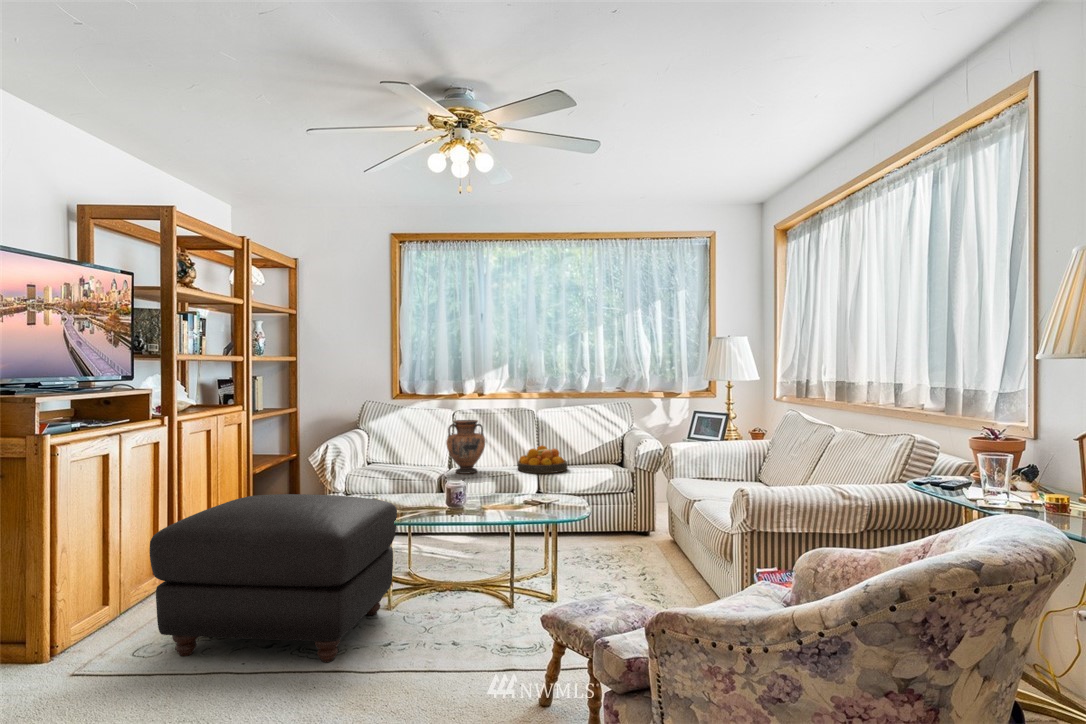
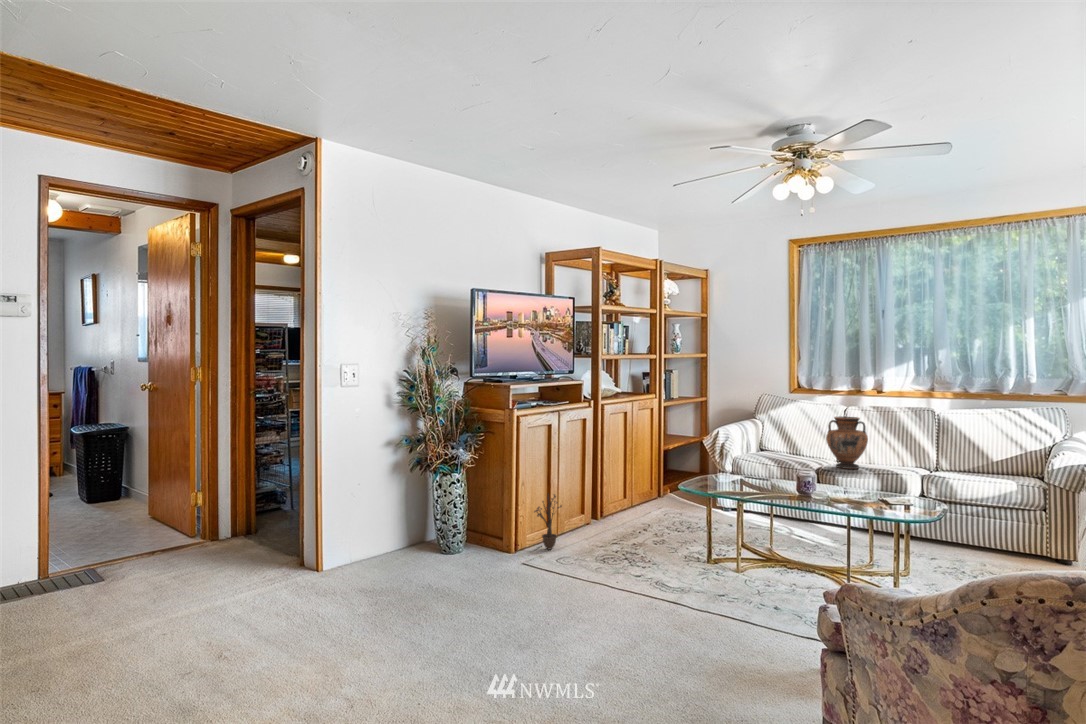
fruit bowl: present [518,446,567,473] -> none [906,449,968,479]
ottoman: present [150,494,397,662] -> none [566,463,746,595]
decorative plant: none [82,558,131,653] -> present [534,494,562,551]

